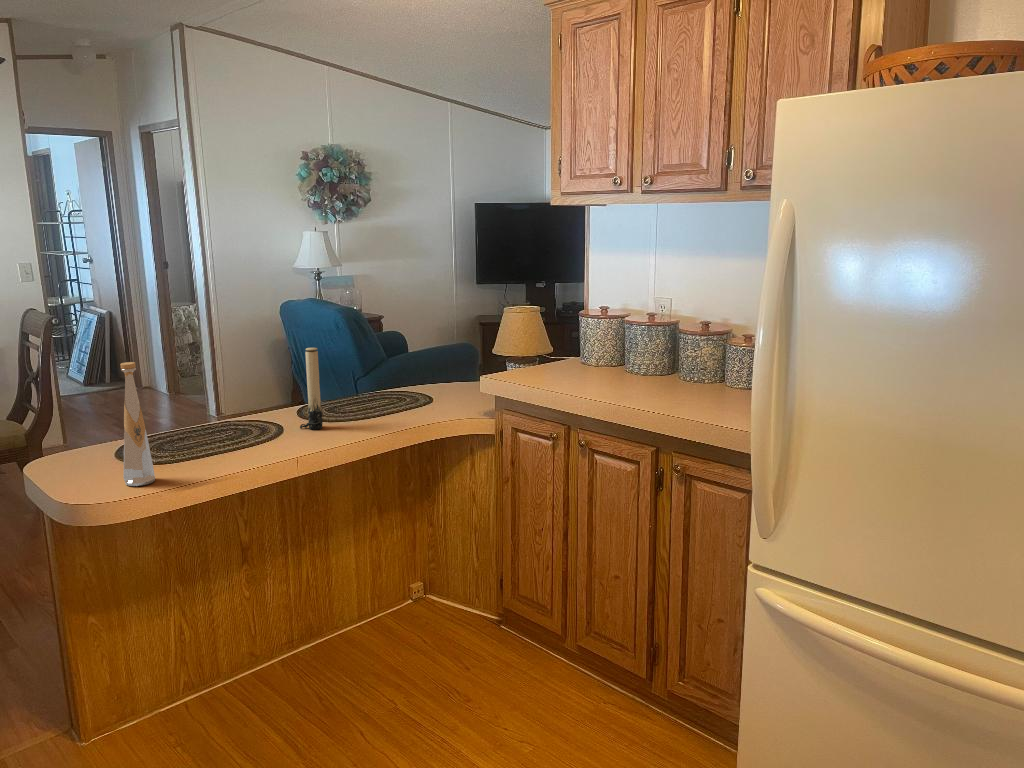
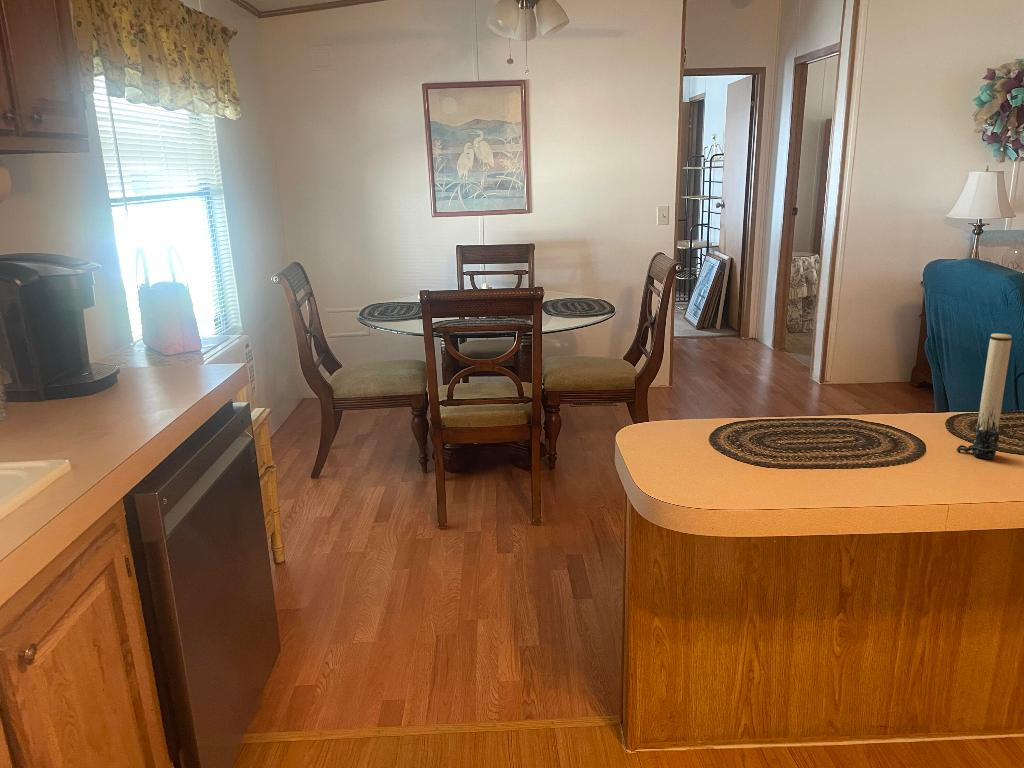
bottle: present [120,362,155,486] -> none [701,329,741,498]

